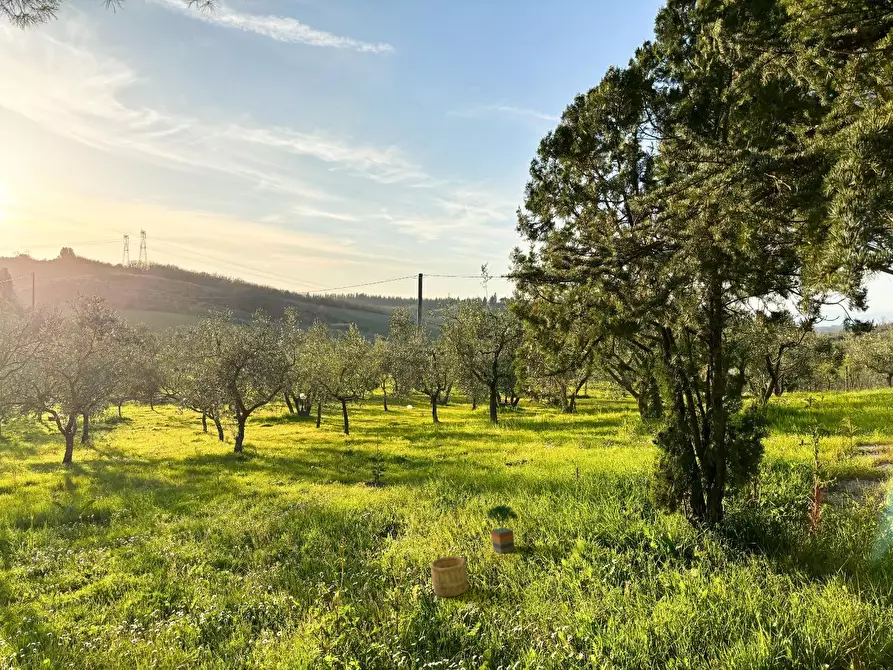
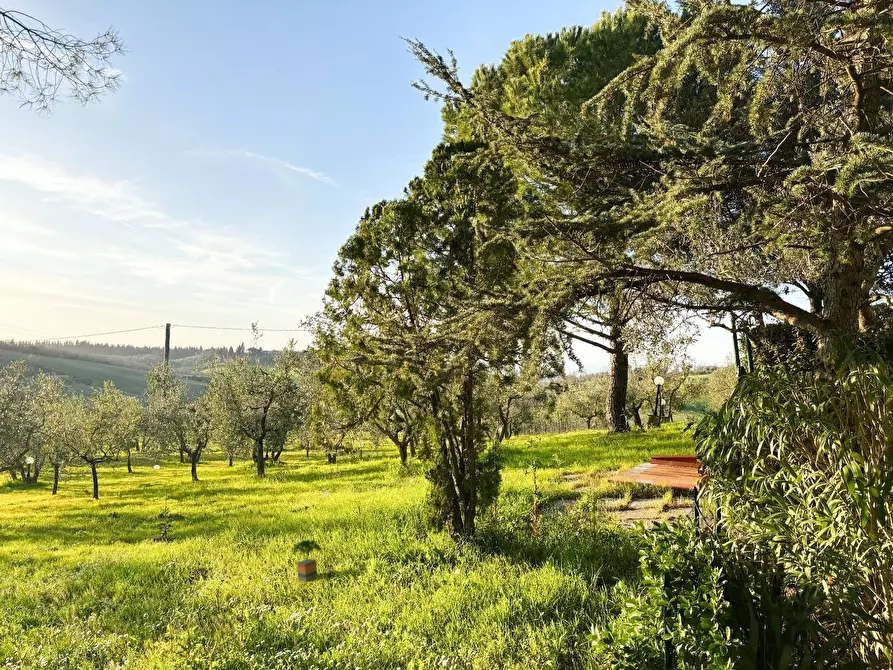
wooden bucket: present [430,556,468,597] -> none [250,586,284,622]

